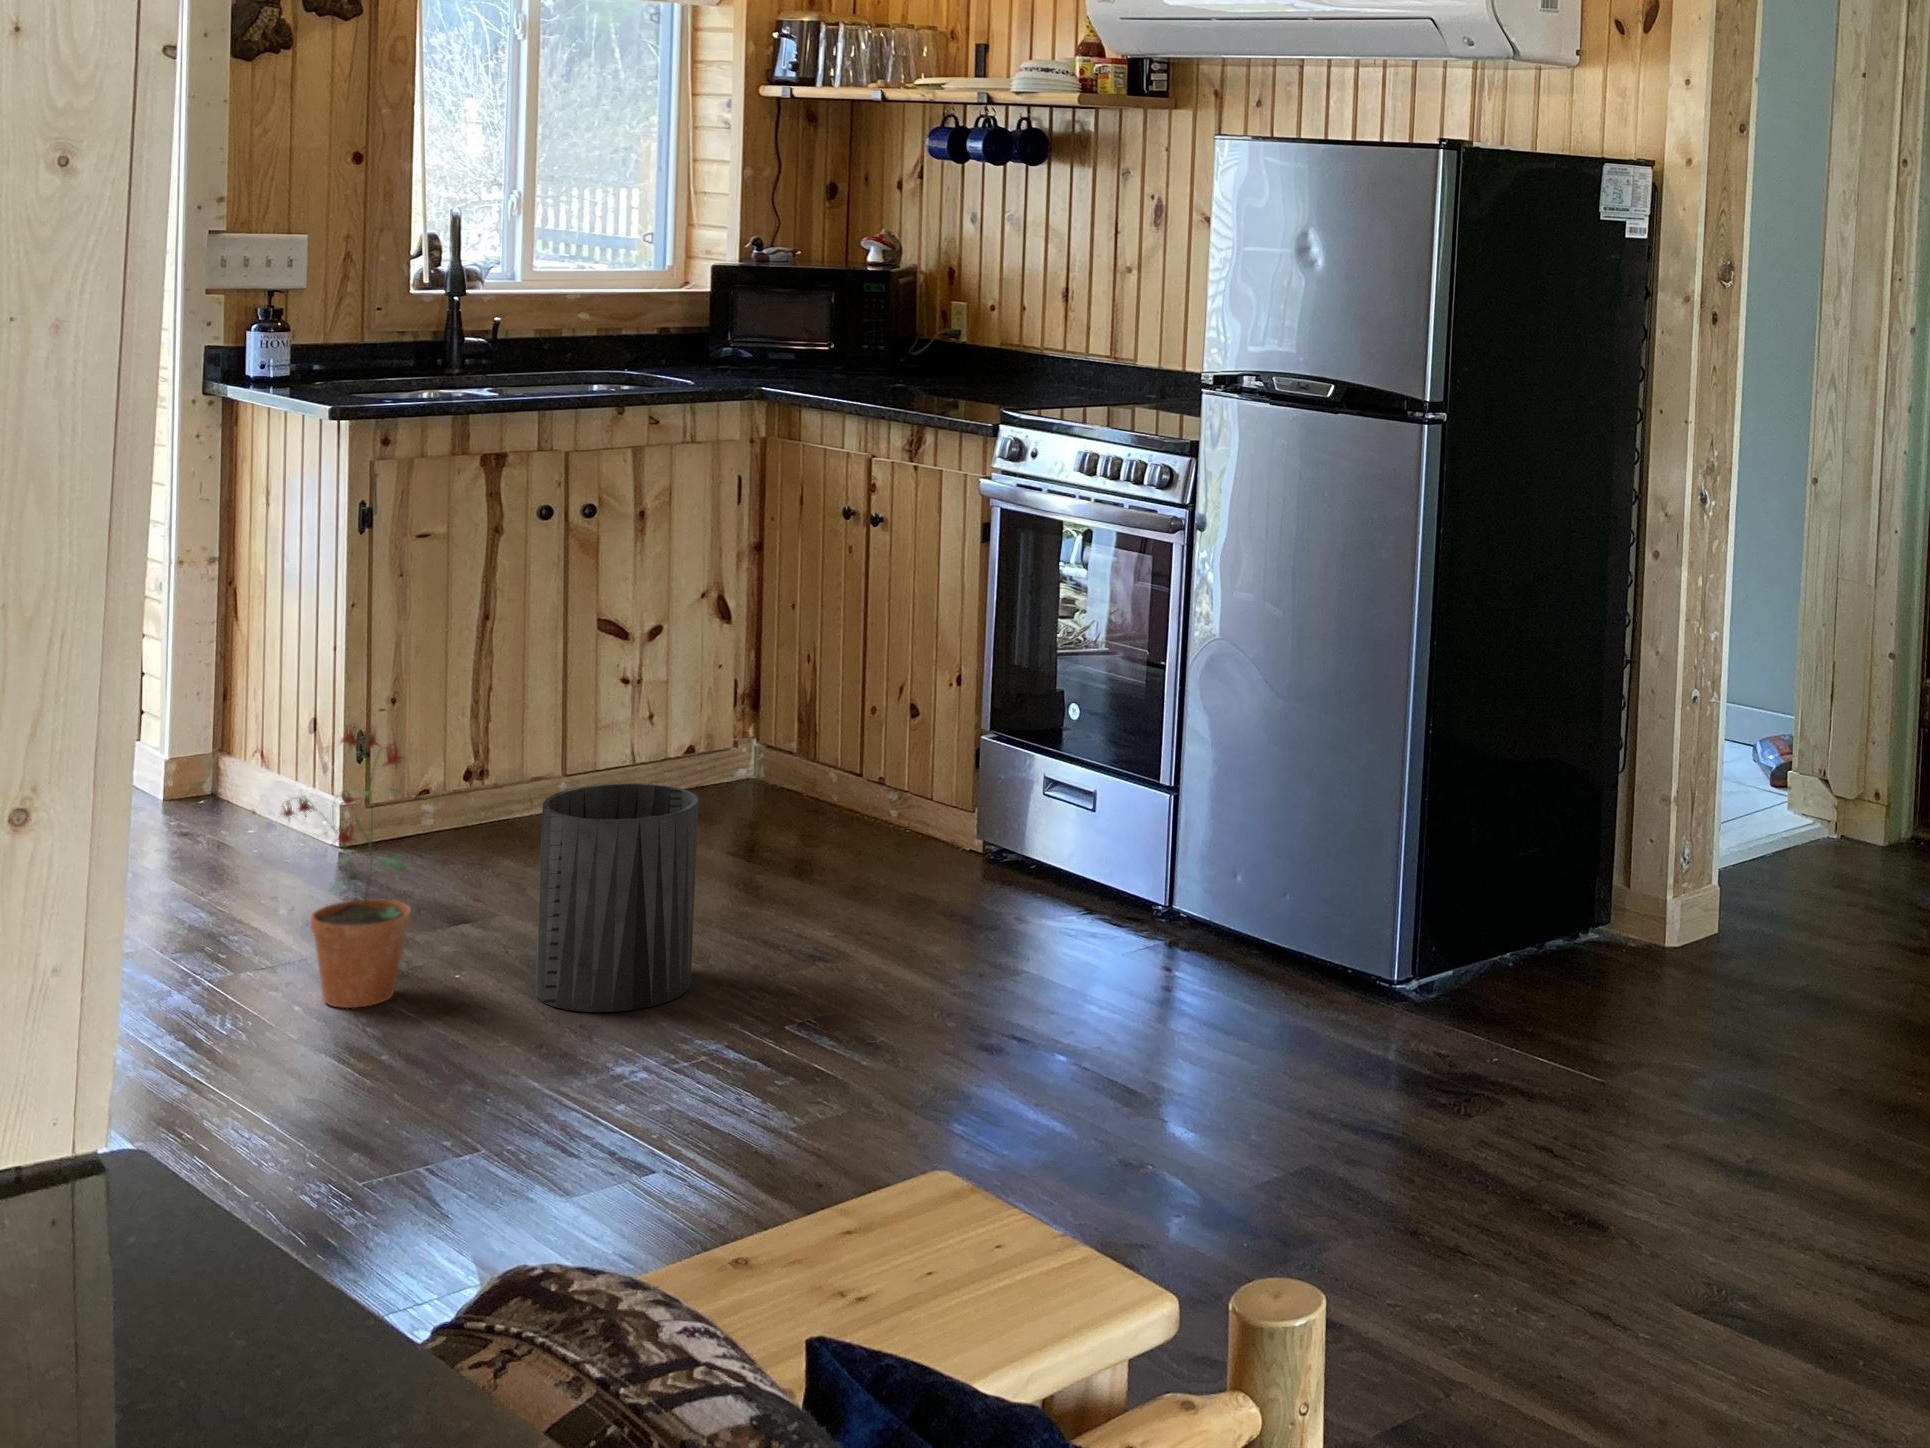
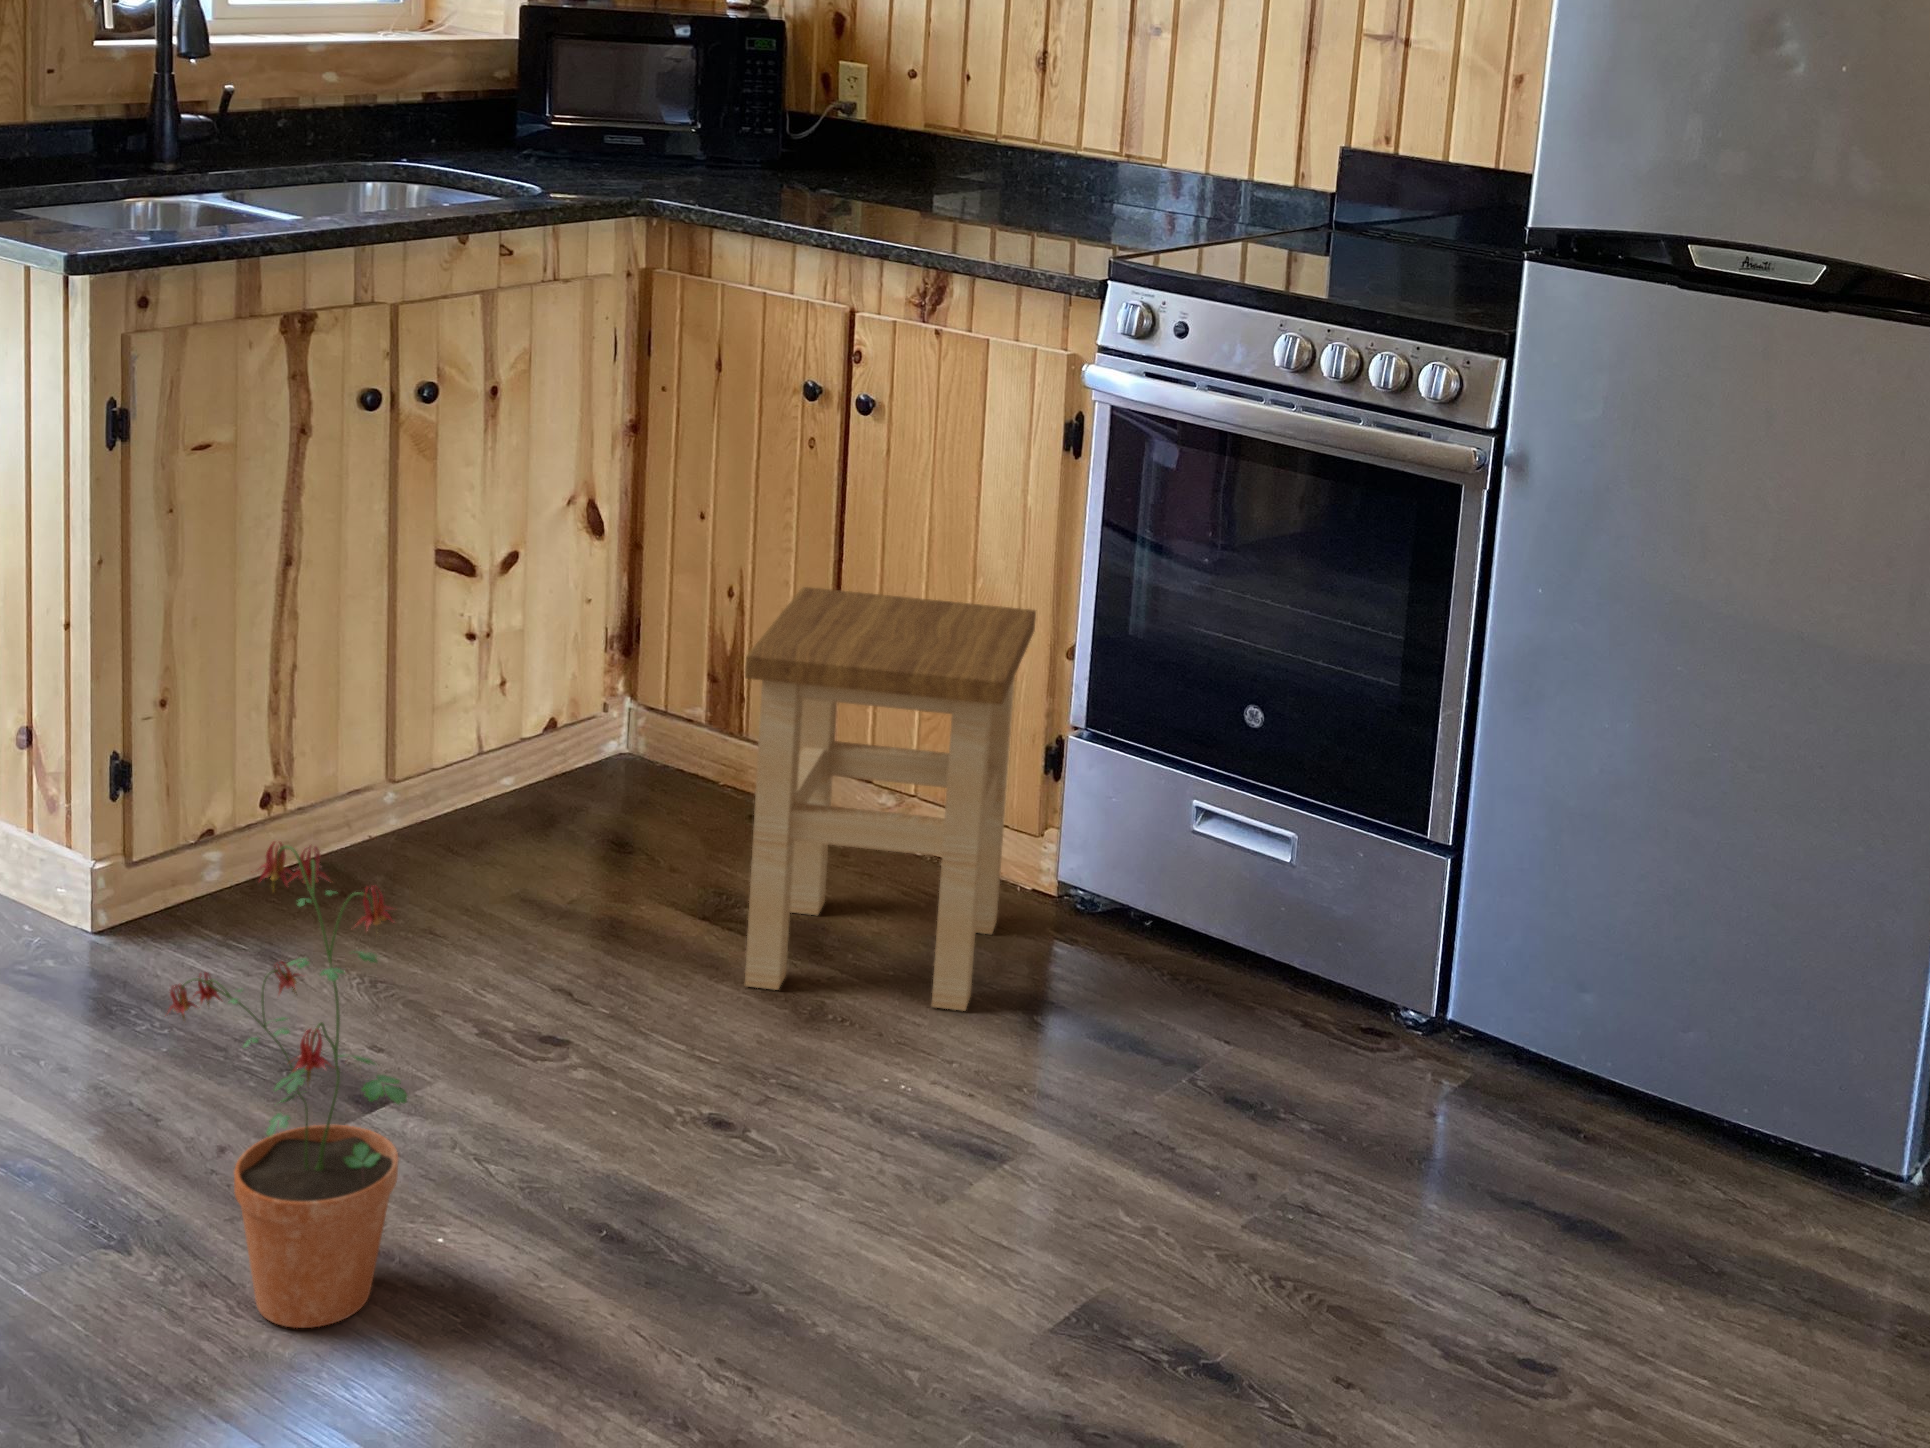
stool: none [727,635,954,905] -> present [745,587,1036,1011]
trash can: present [536,783,698,1012] -> none [593,897,853,1303]

